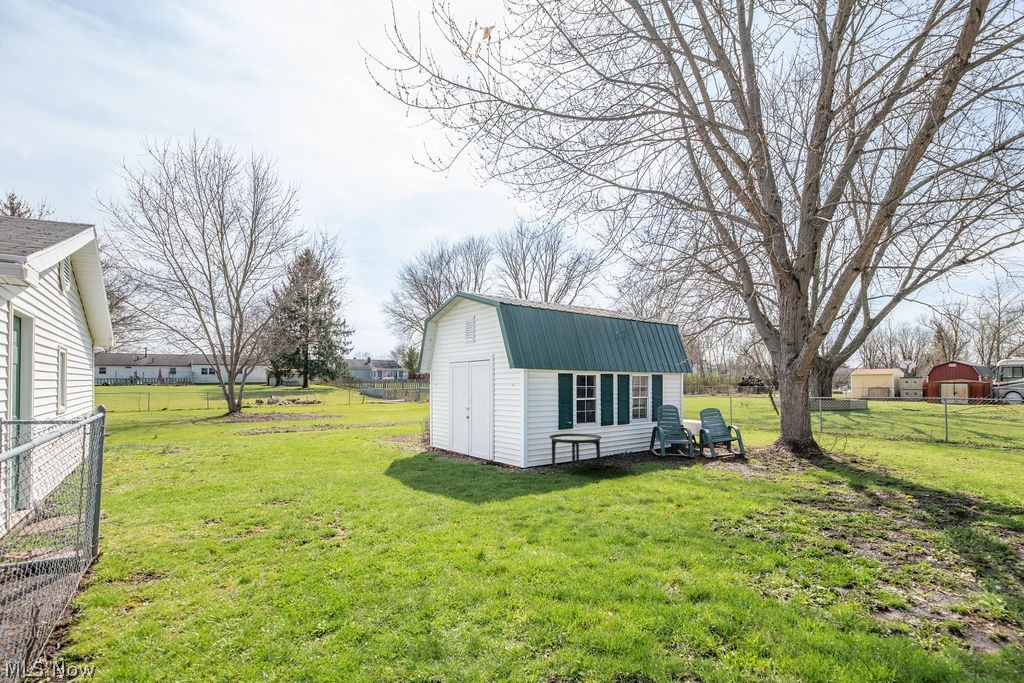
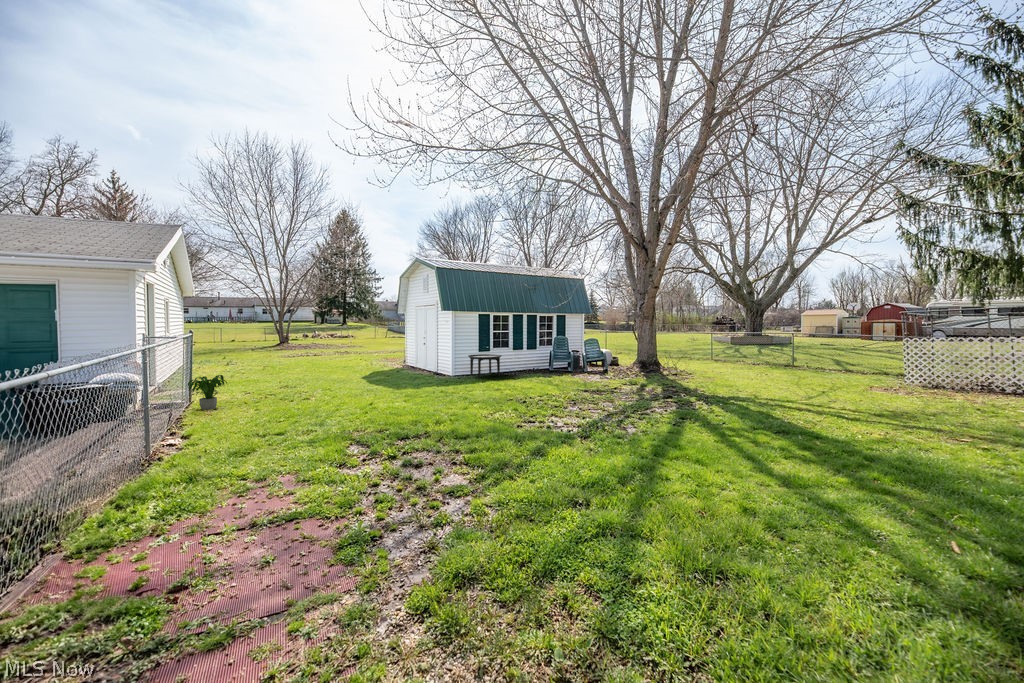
potted plant: none [59,504,157,593] -> present [188,375,227,410]

